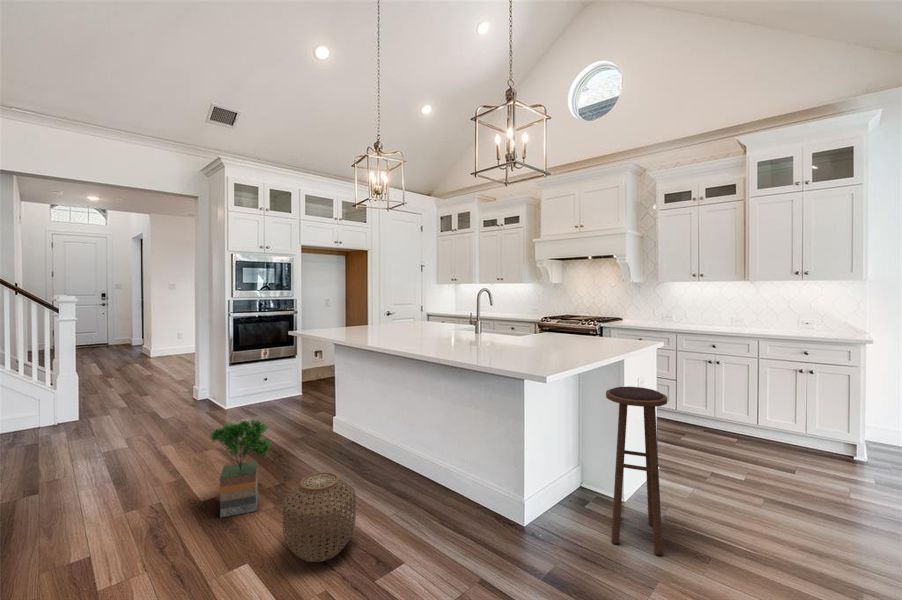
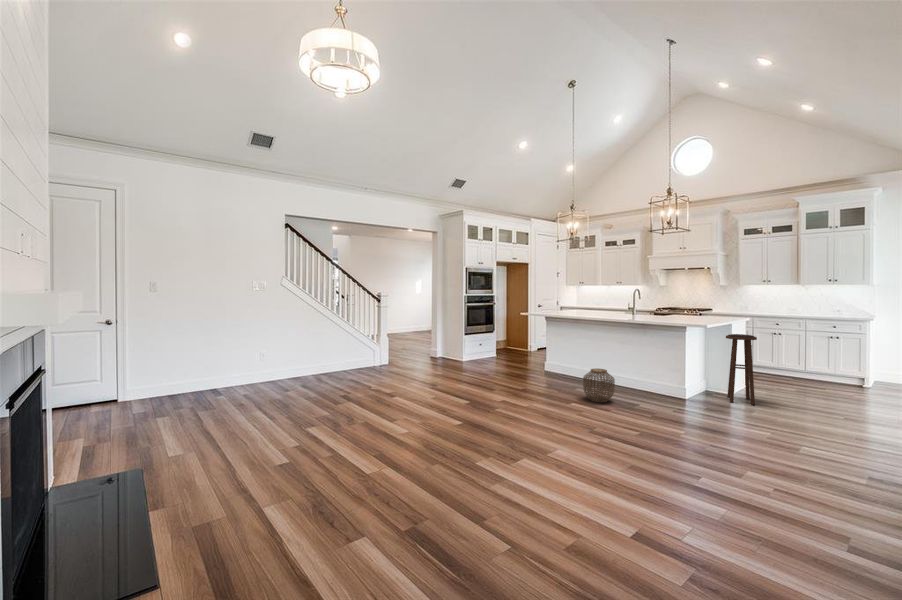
potted tree: present [210,419,272,517] -> none [528,351,559,392]

